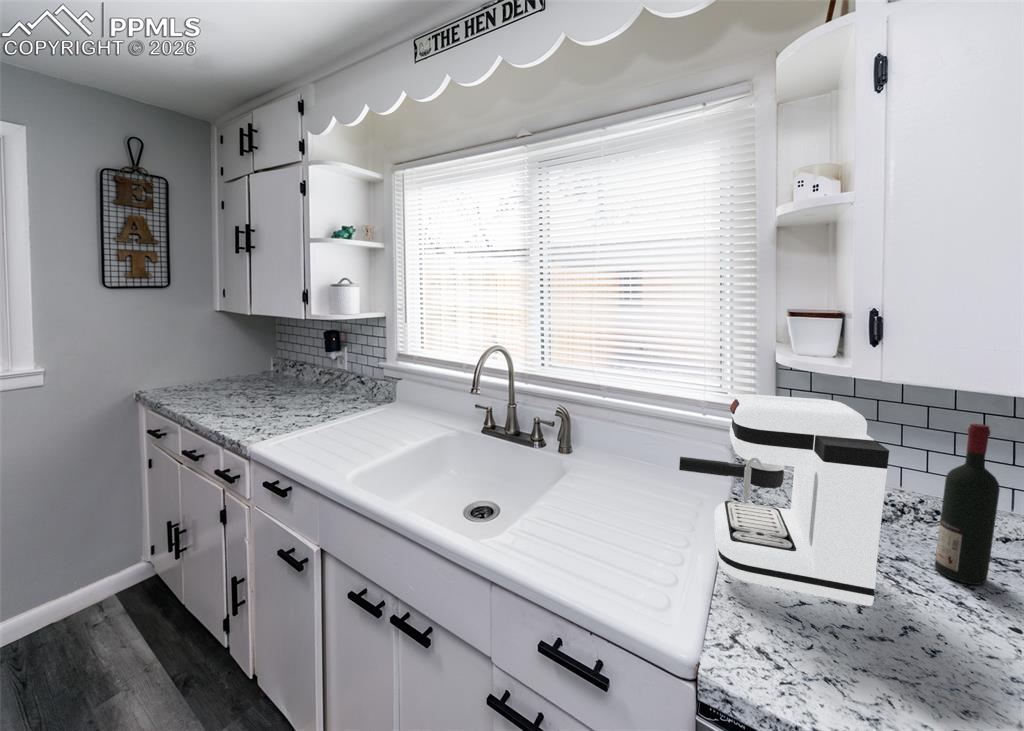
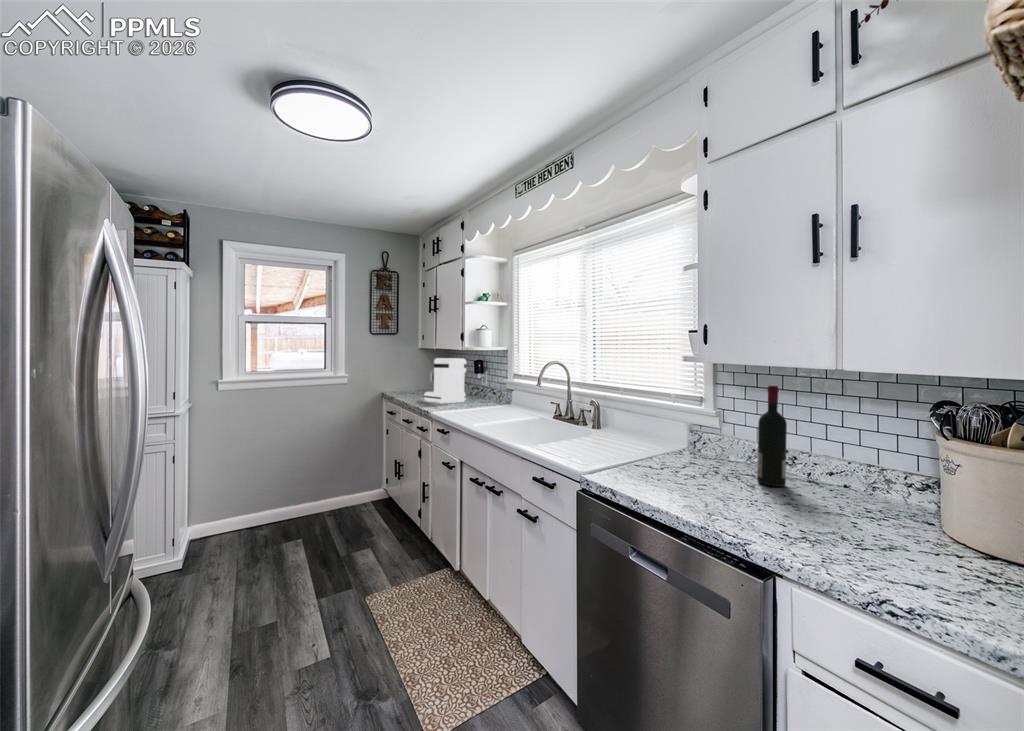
coffee maker: present [679,395,889,606] -> present [424,358,466,404]

